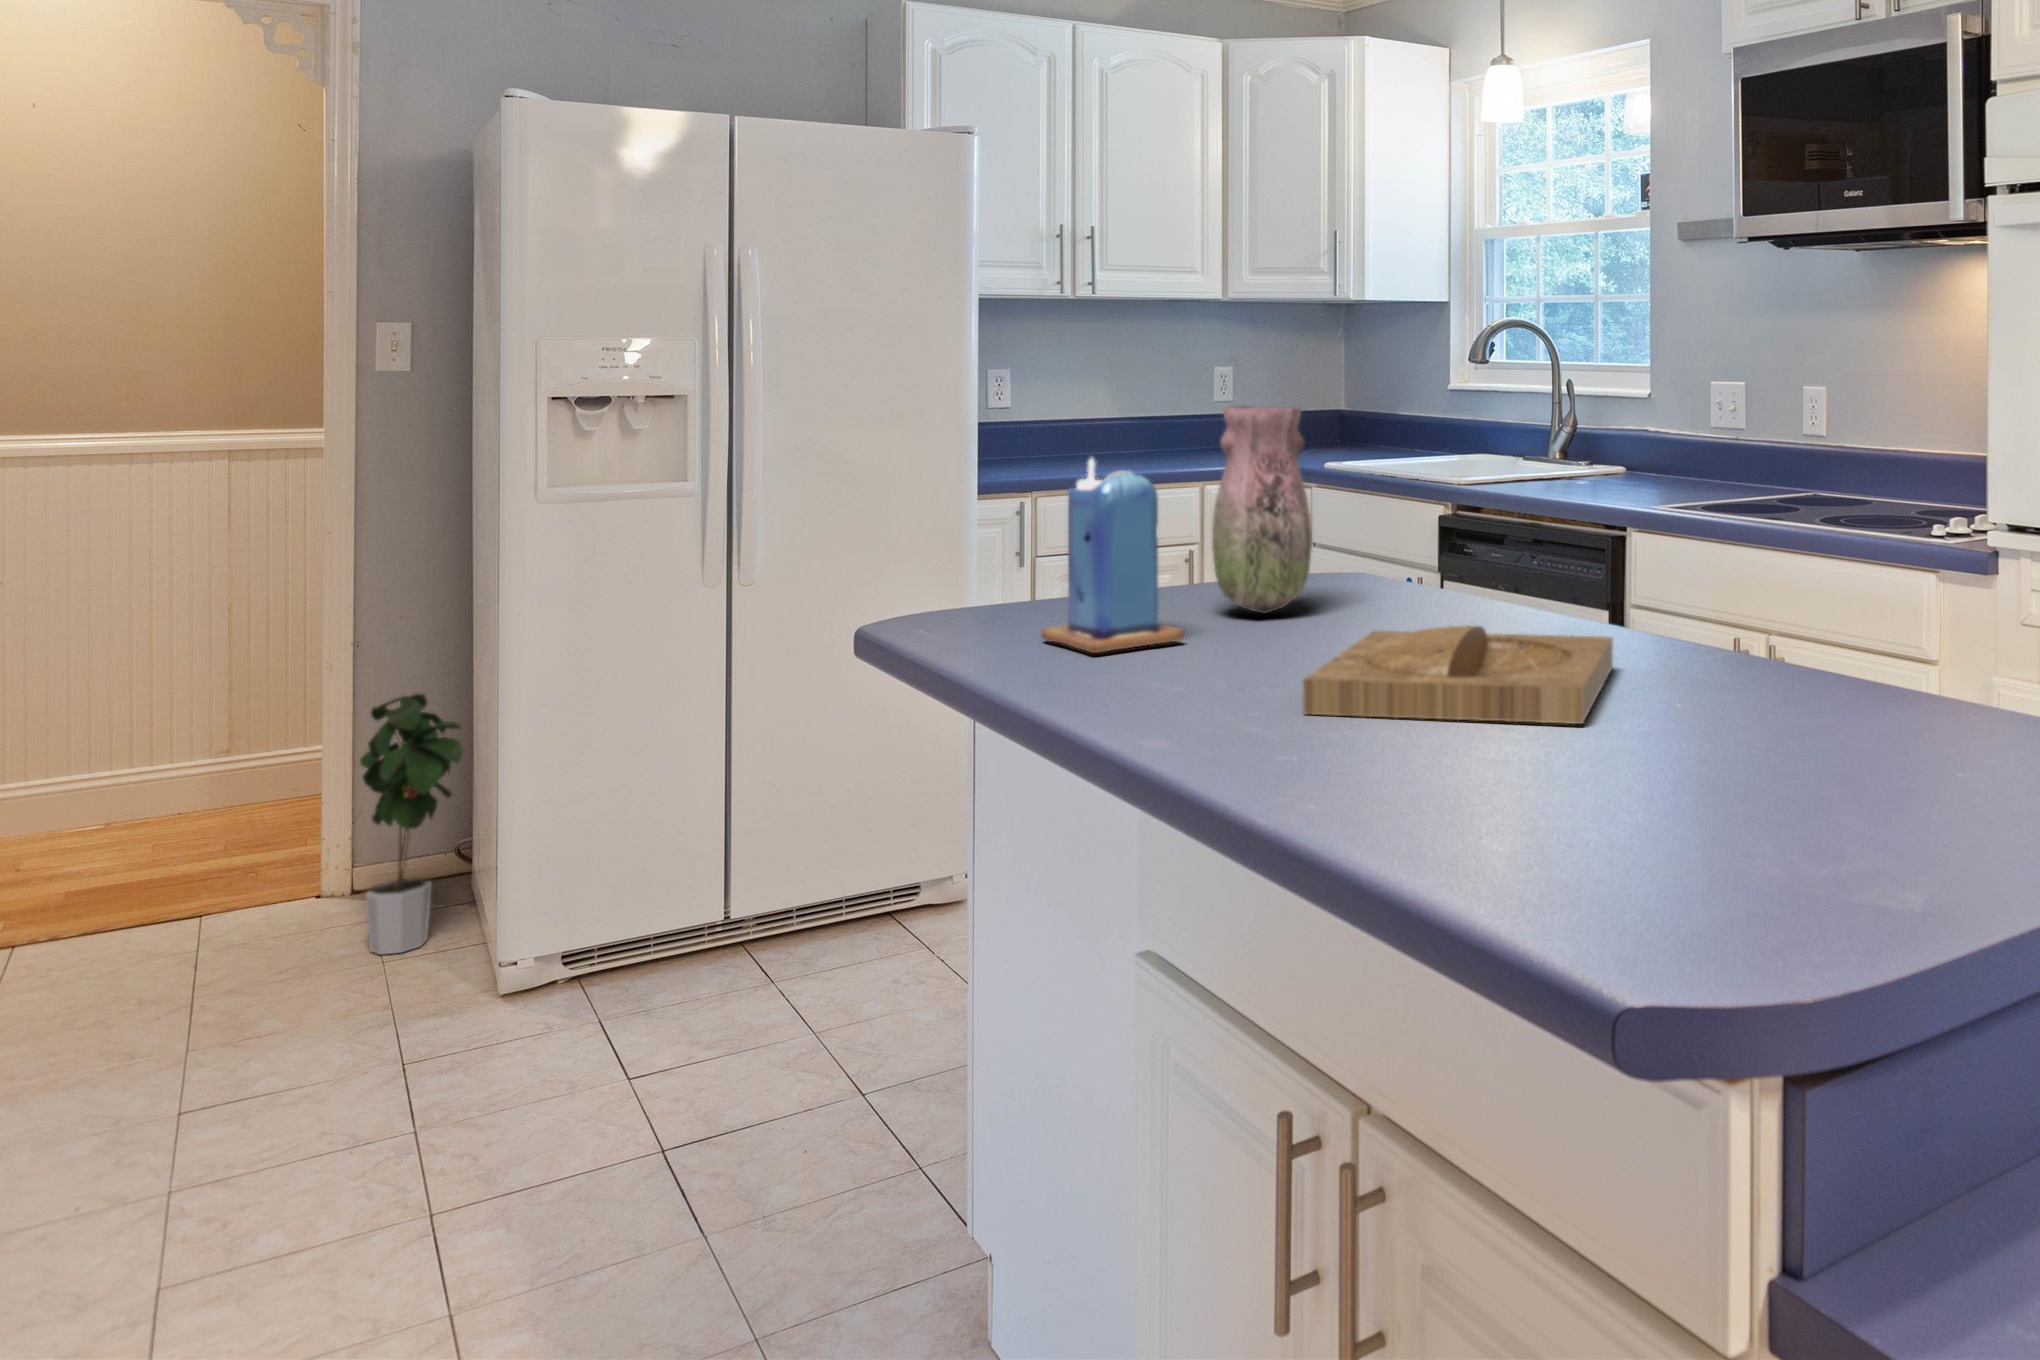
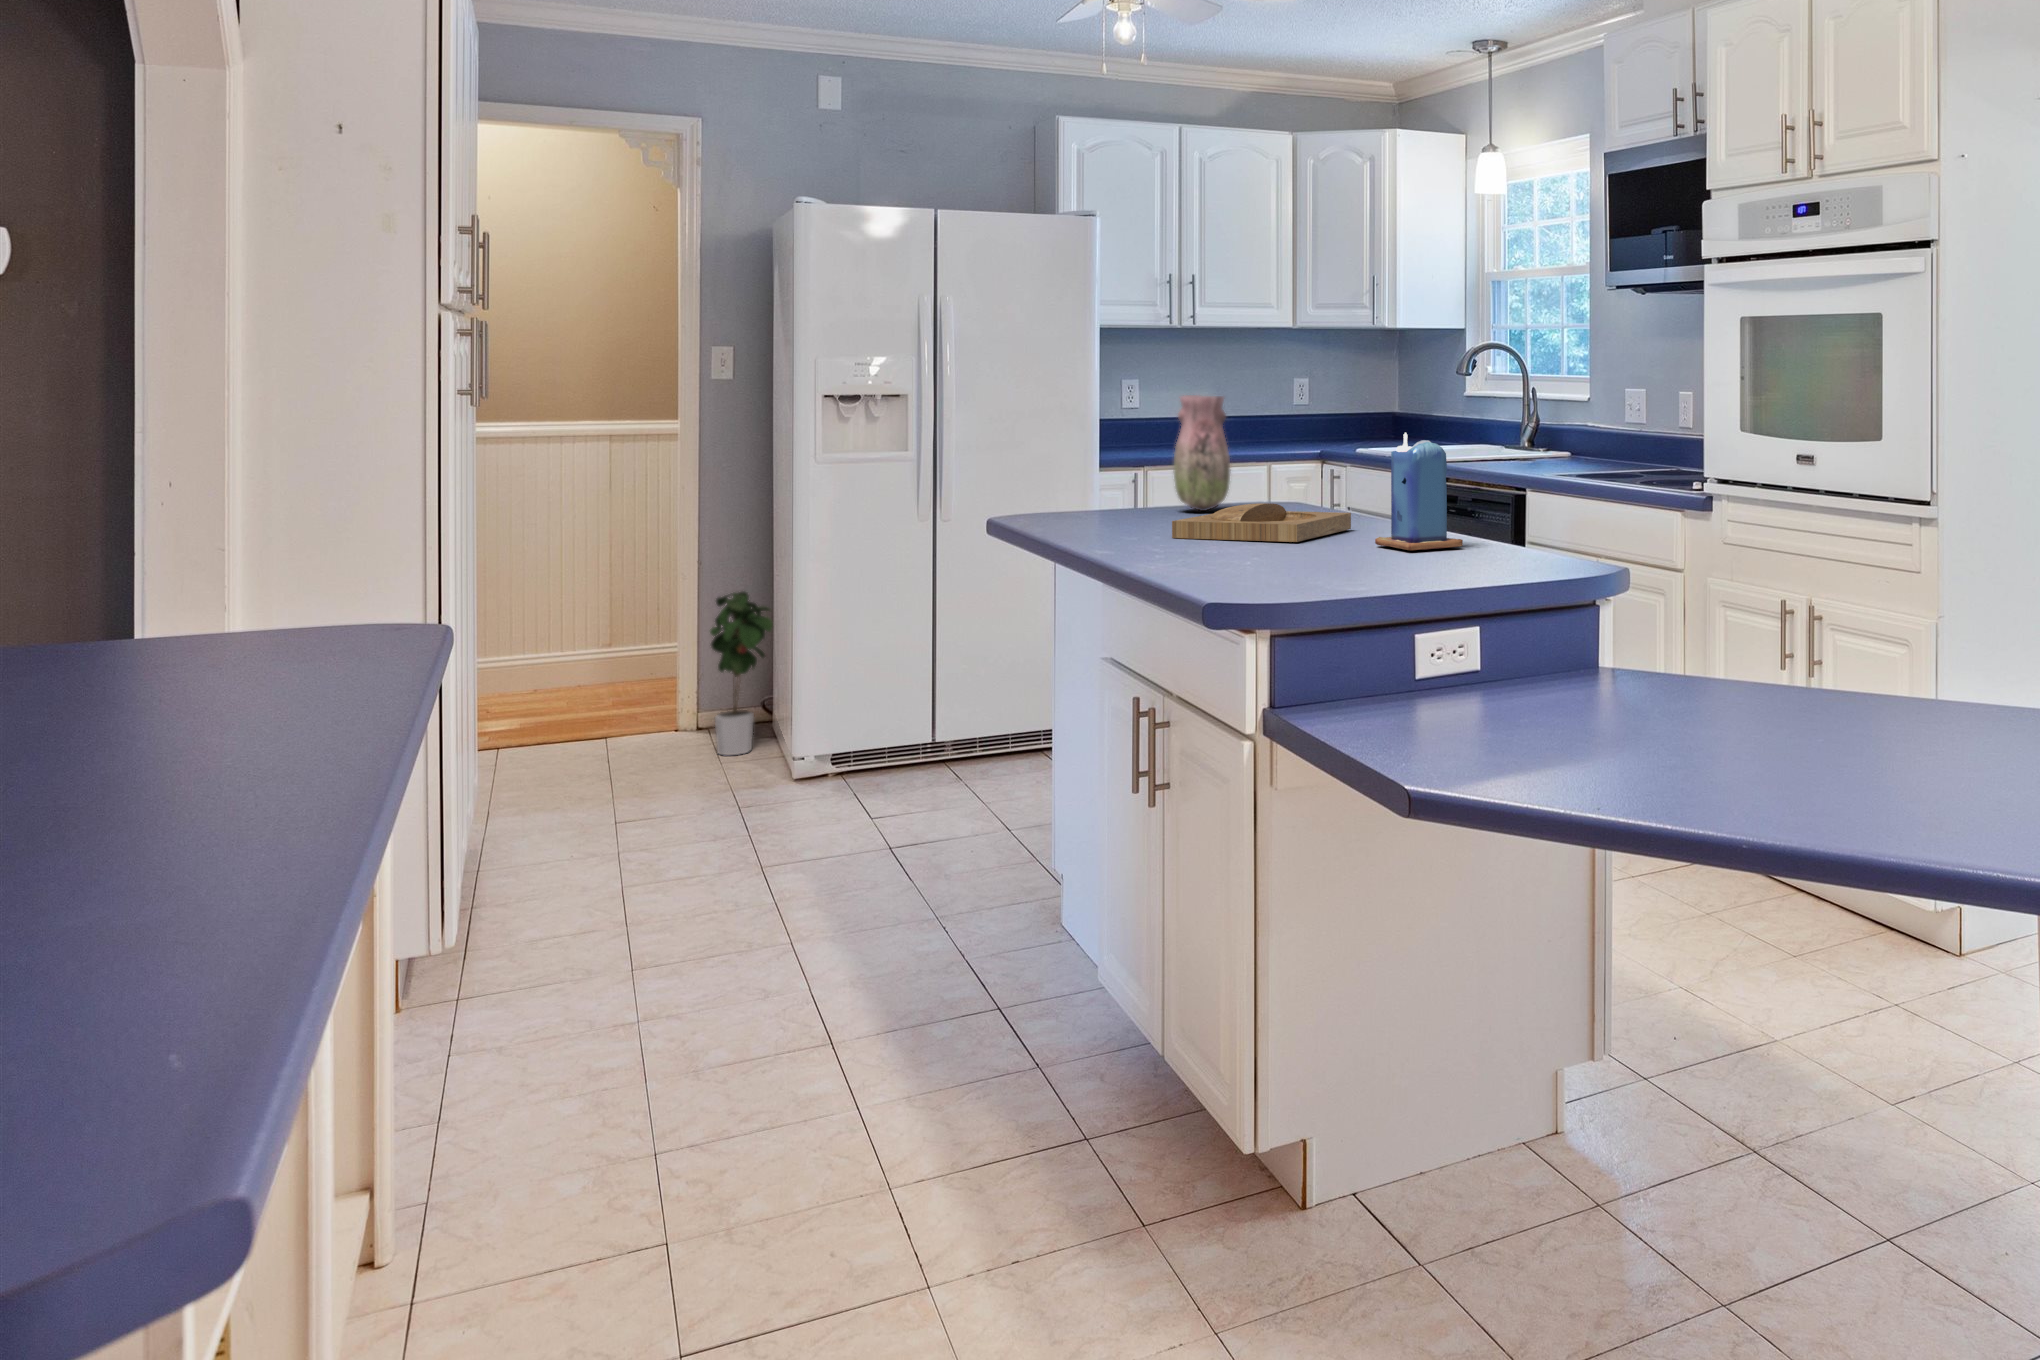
candle: present [1041,459,1184,653] -> present [1375,432,1463,550]

